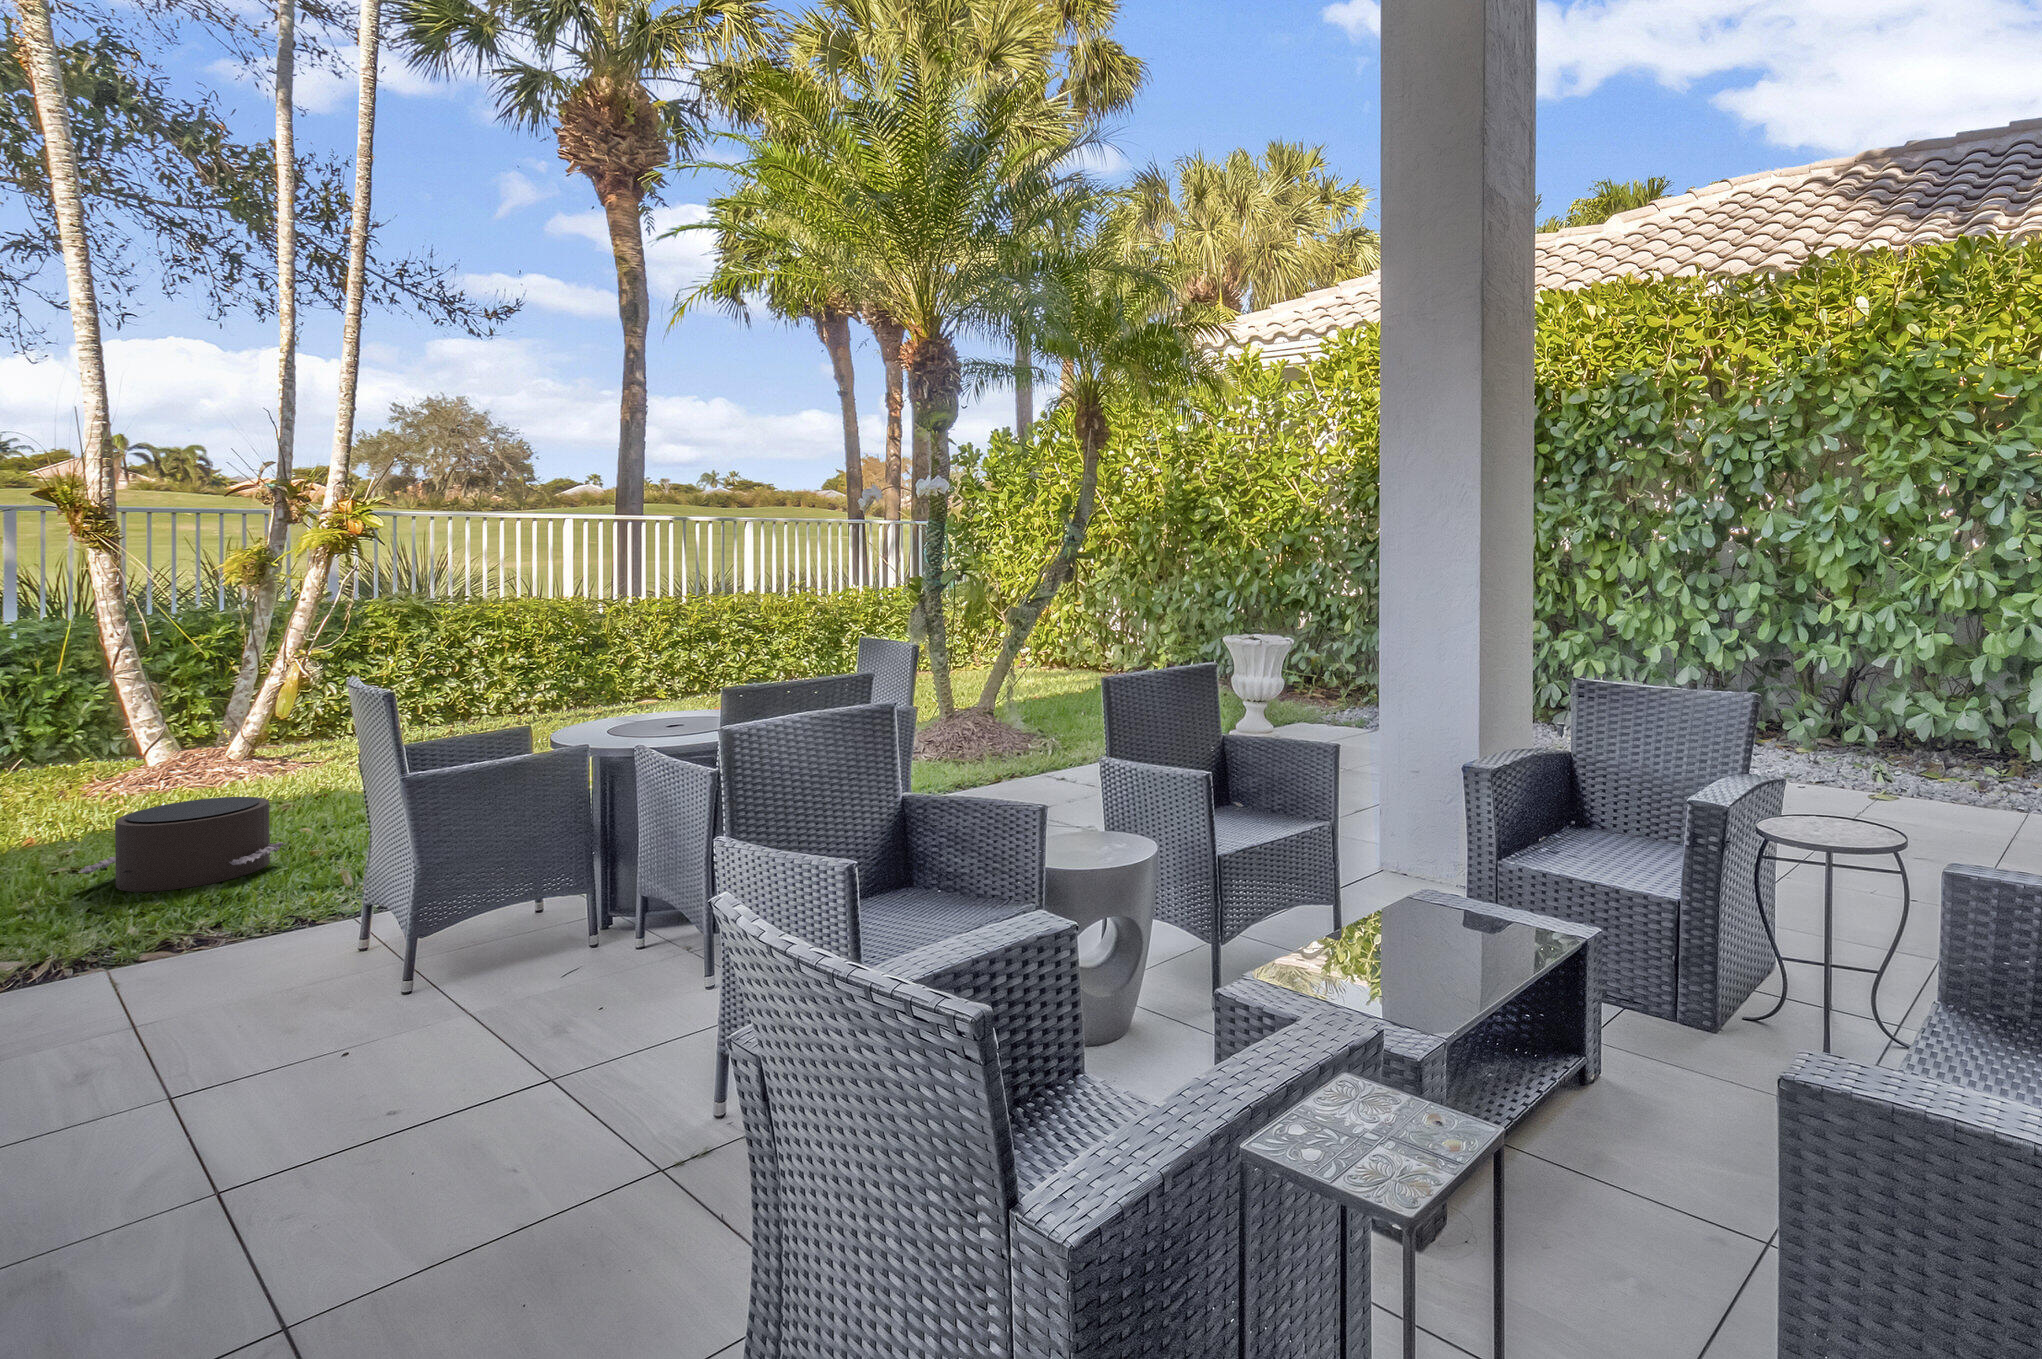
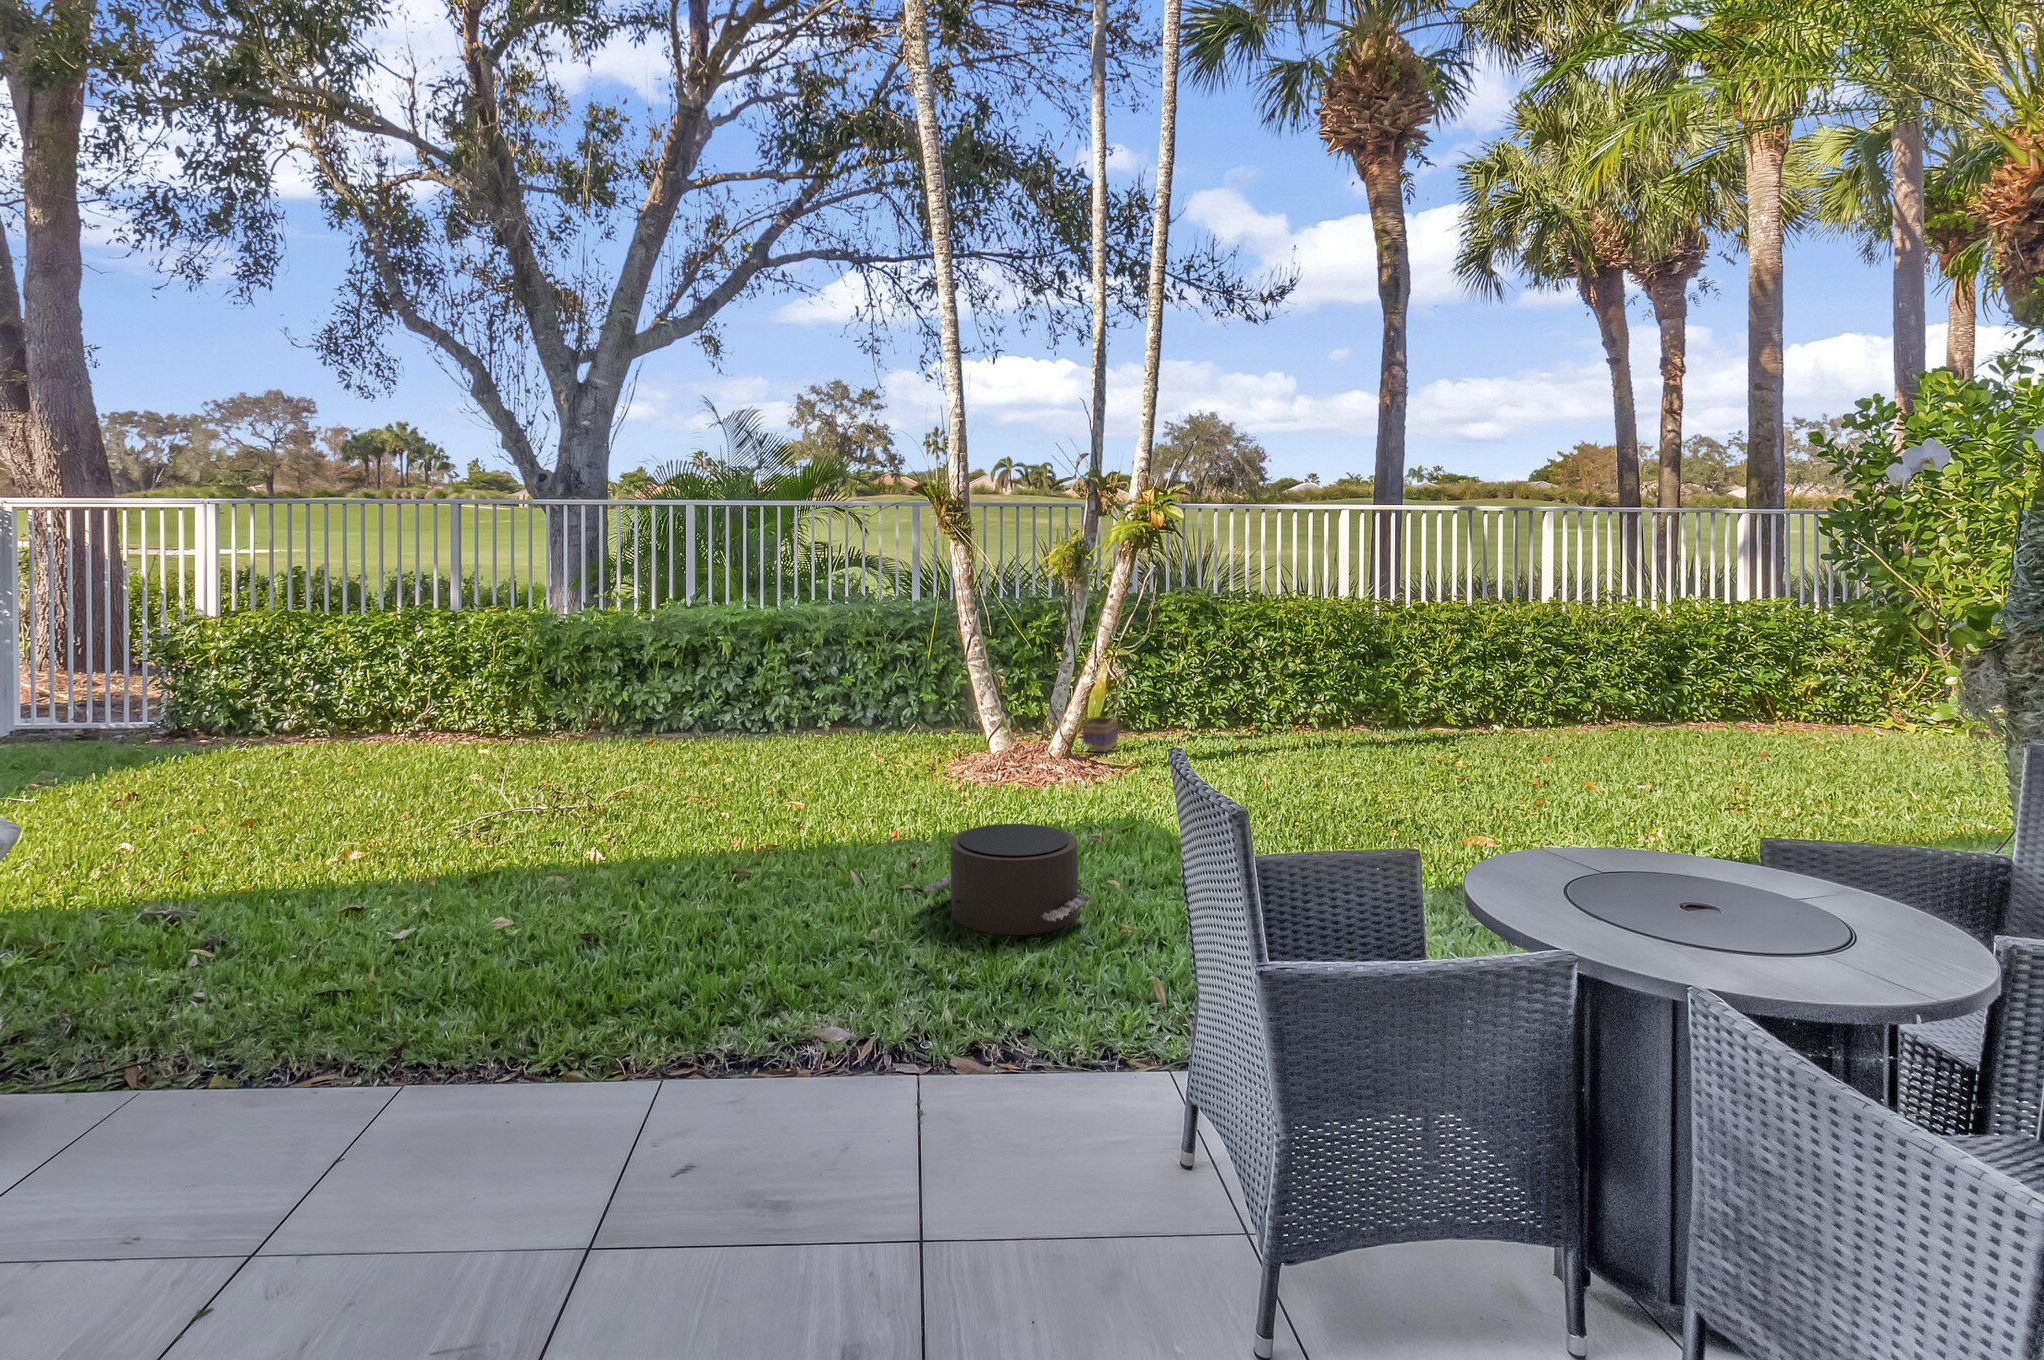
basket: none [265,699,312,758] -> present [1082,717,1118,752]

